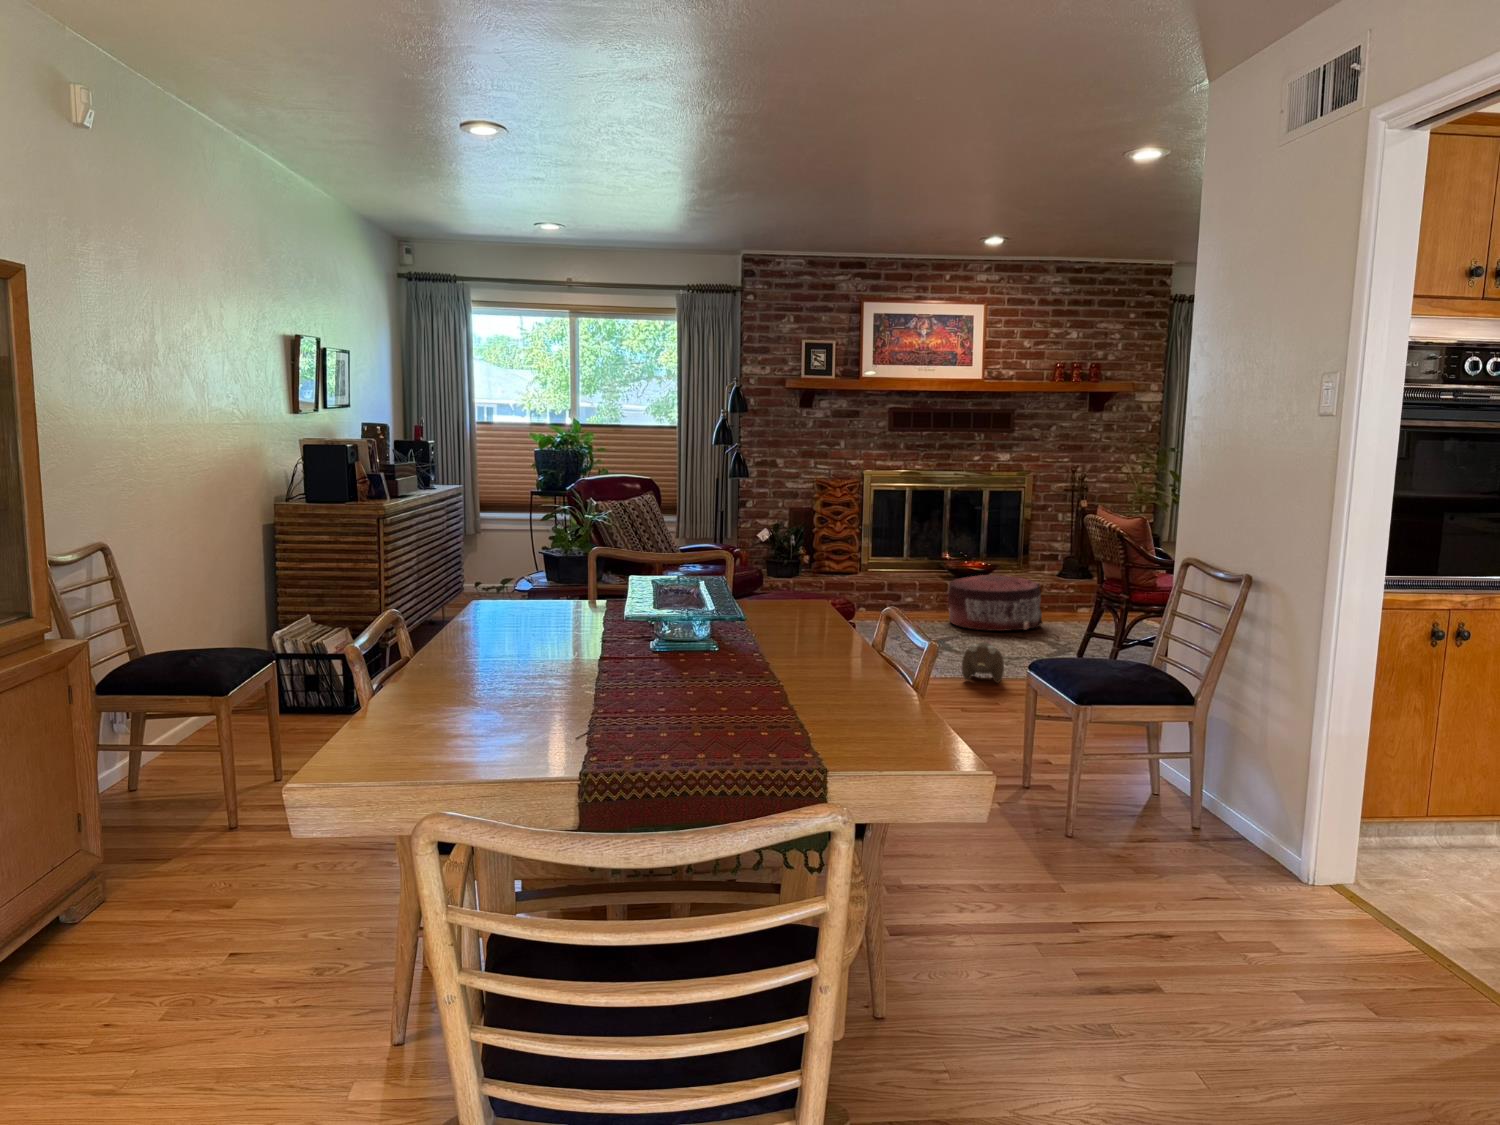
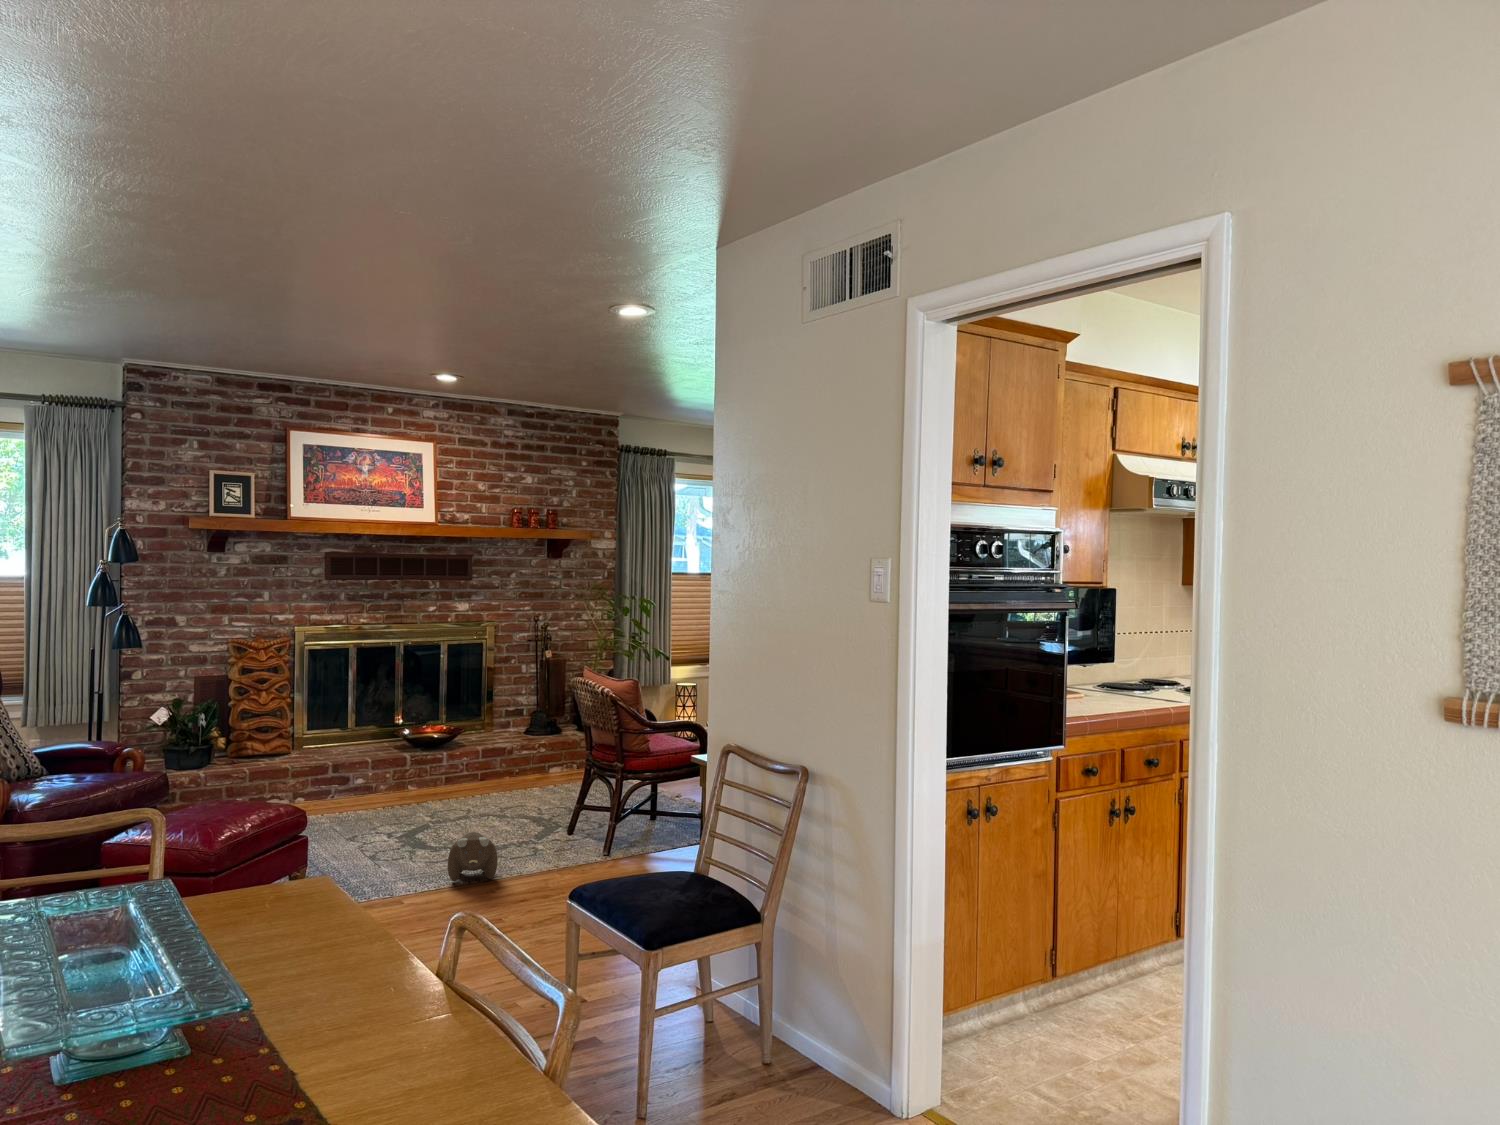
pouf: present [947,575,1043,631] -> none [407,741,518,809]

